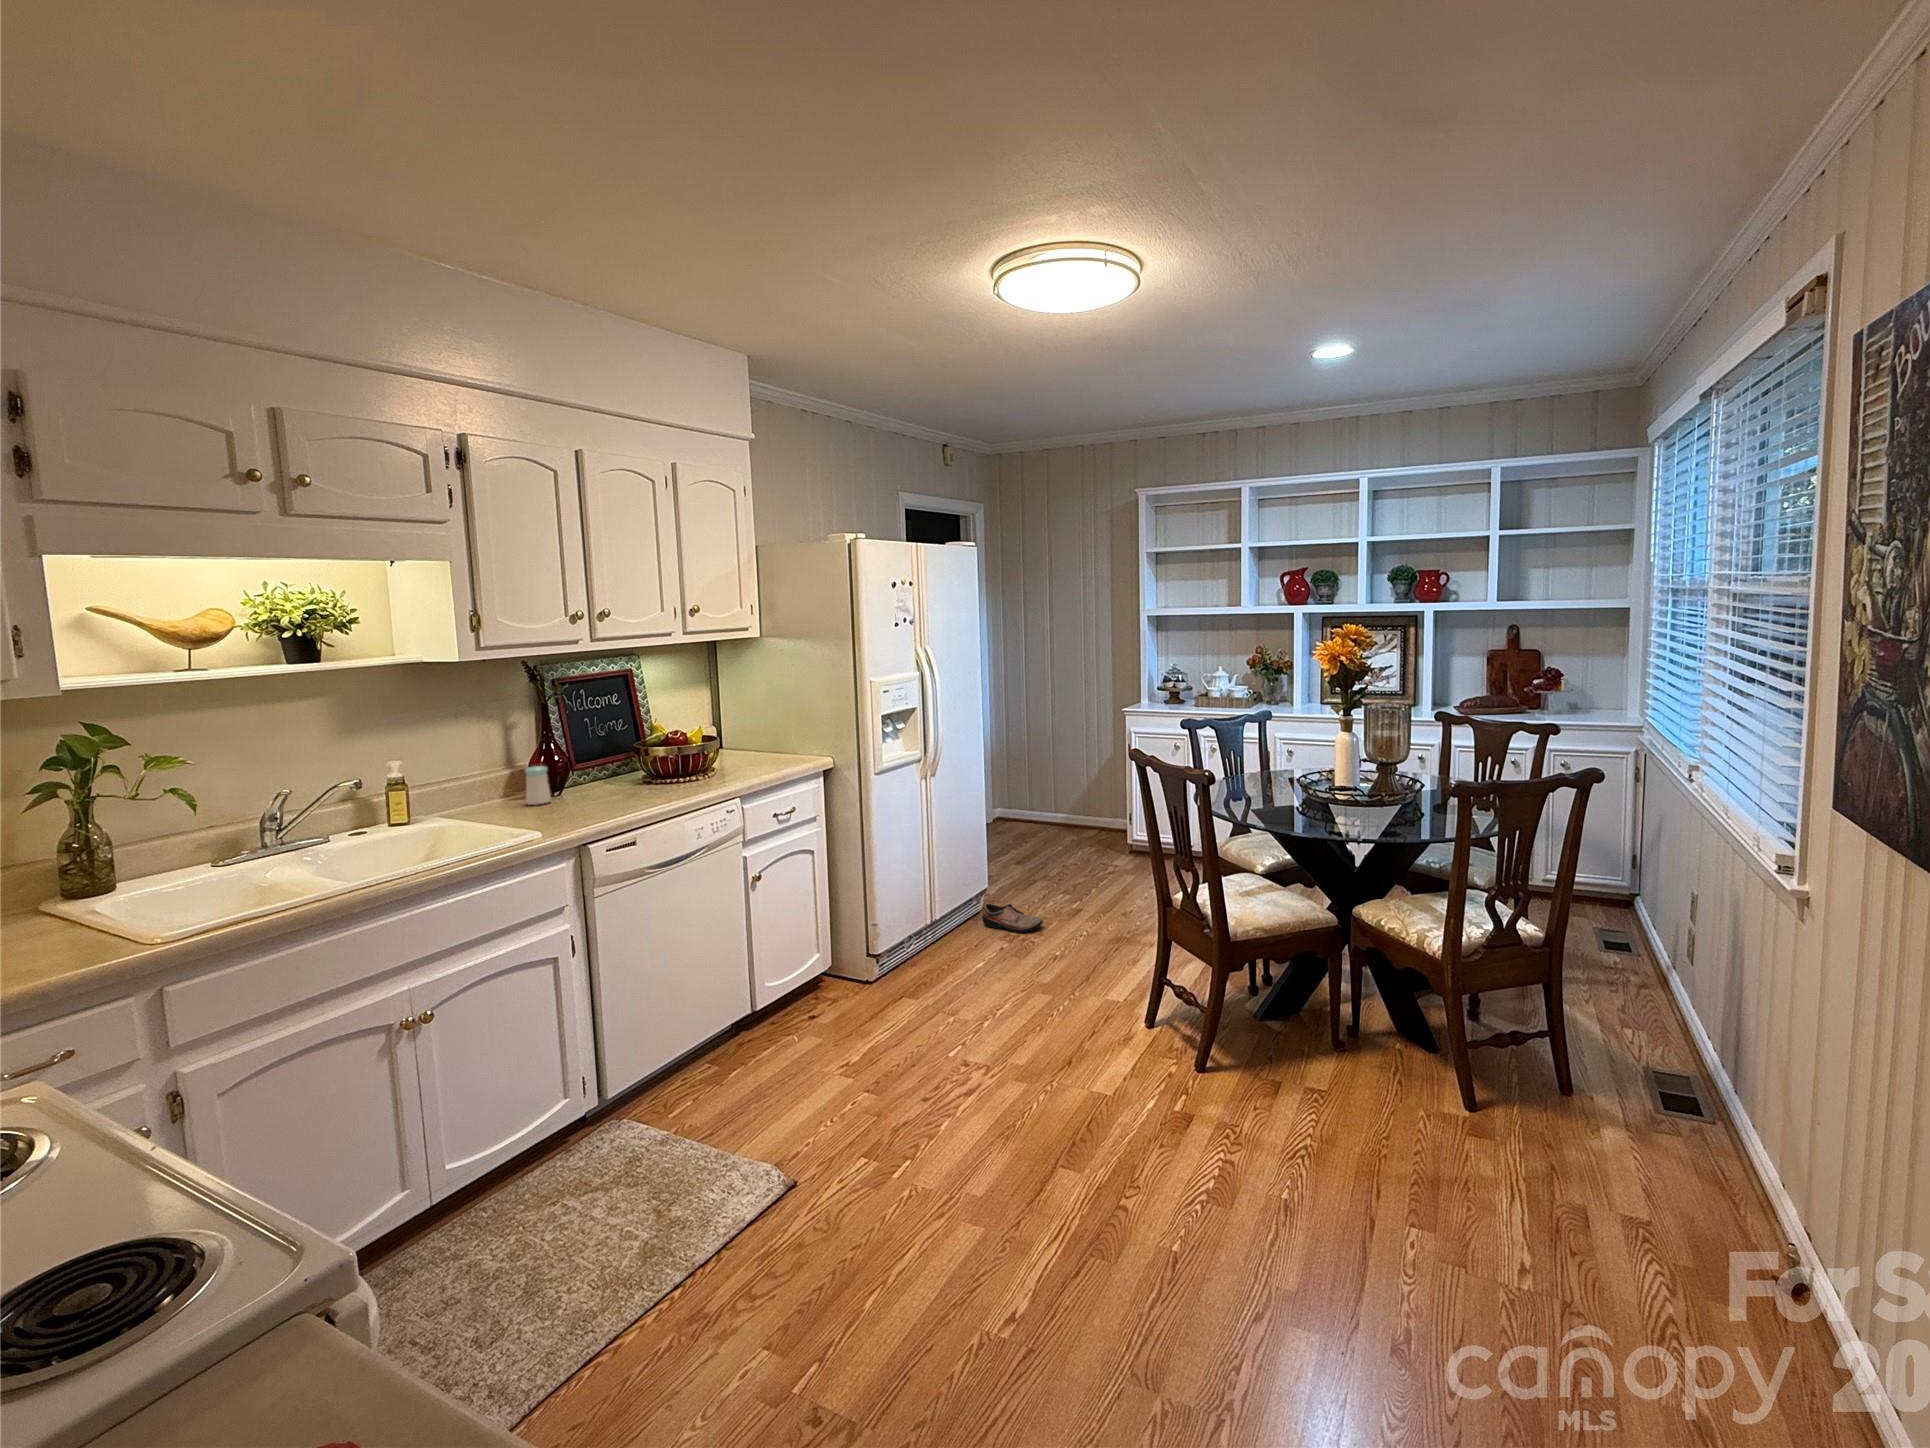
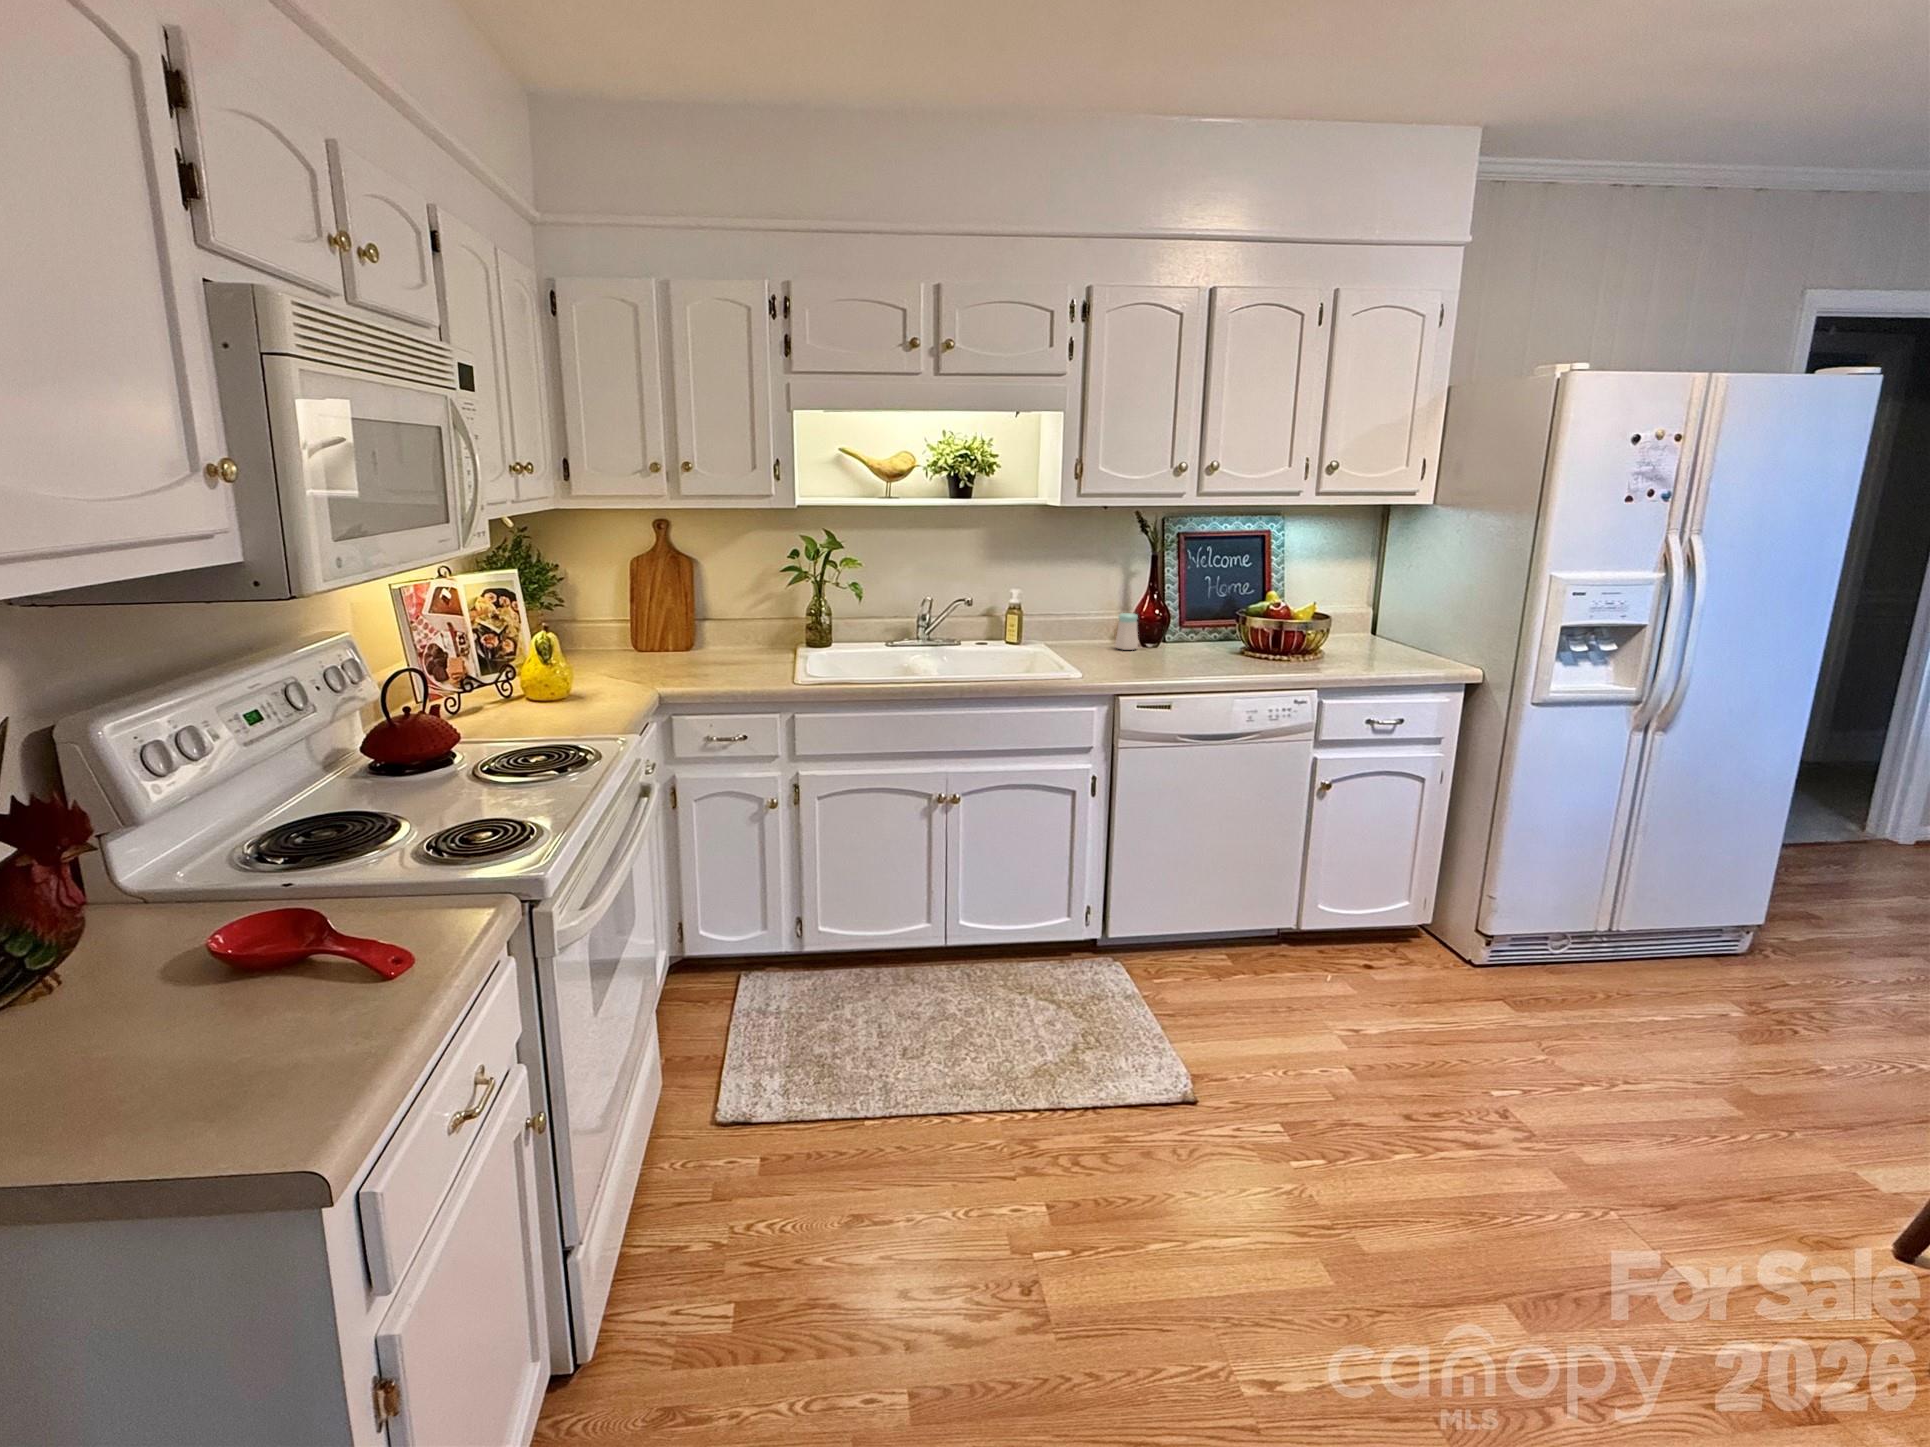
shoe: present [982,903,1043,932] -> none [1727,948,1846,1020]

